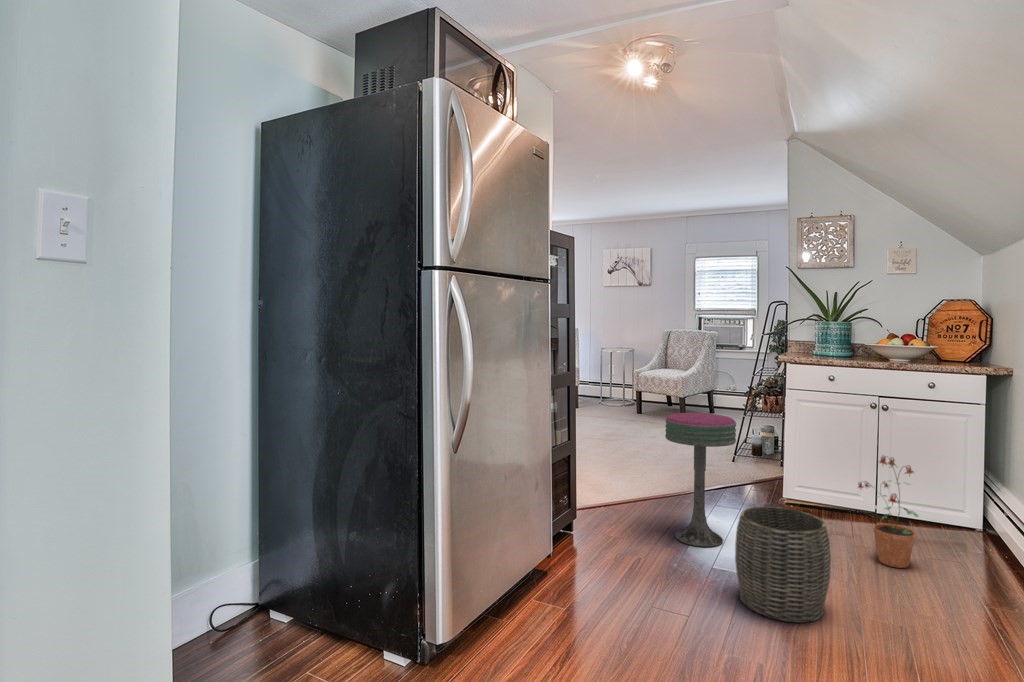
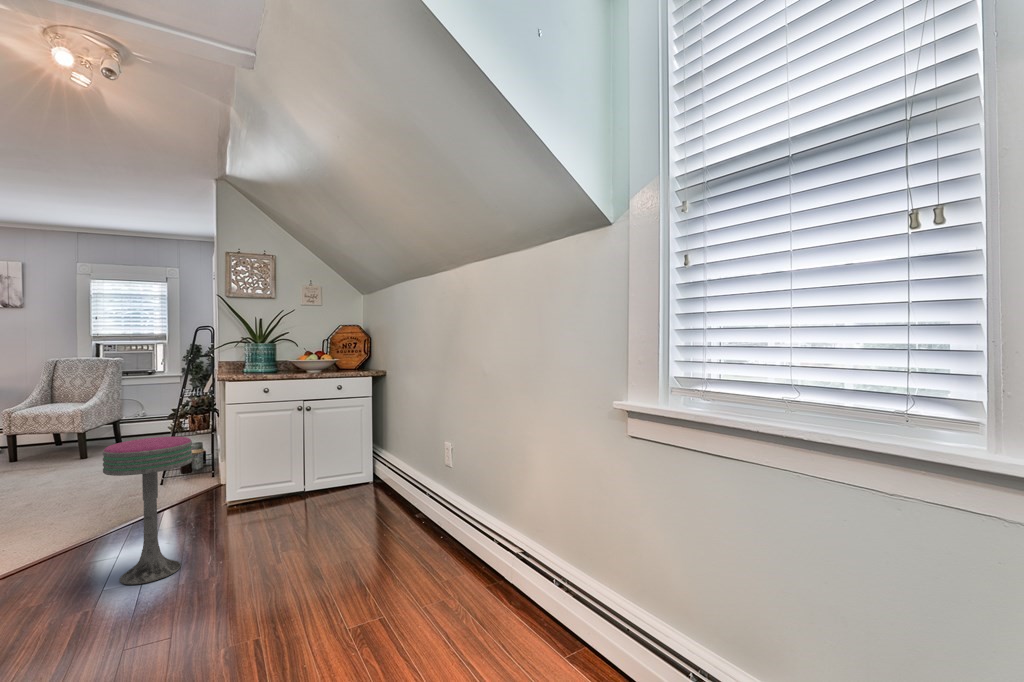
potted plant: present [858,456,918,568] -> none [301,444,349,529]
woven basket: present [735,507,831,623] -> none [212,506,301,615]

